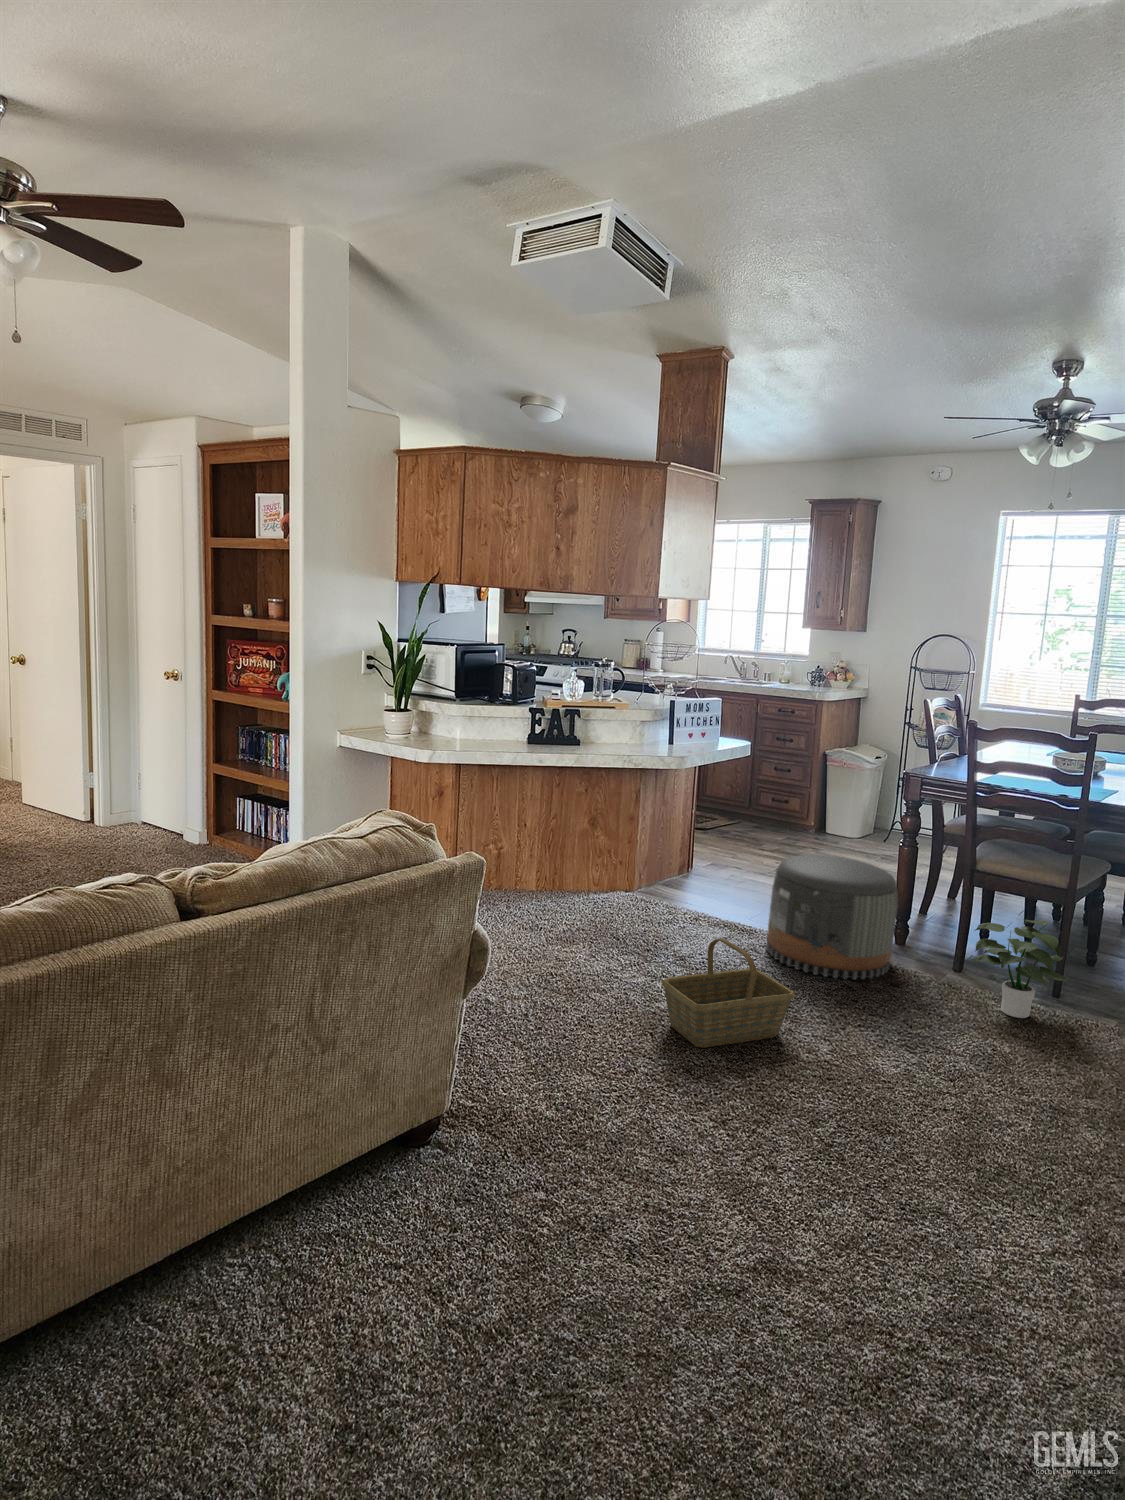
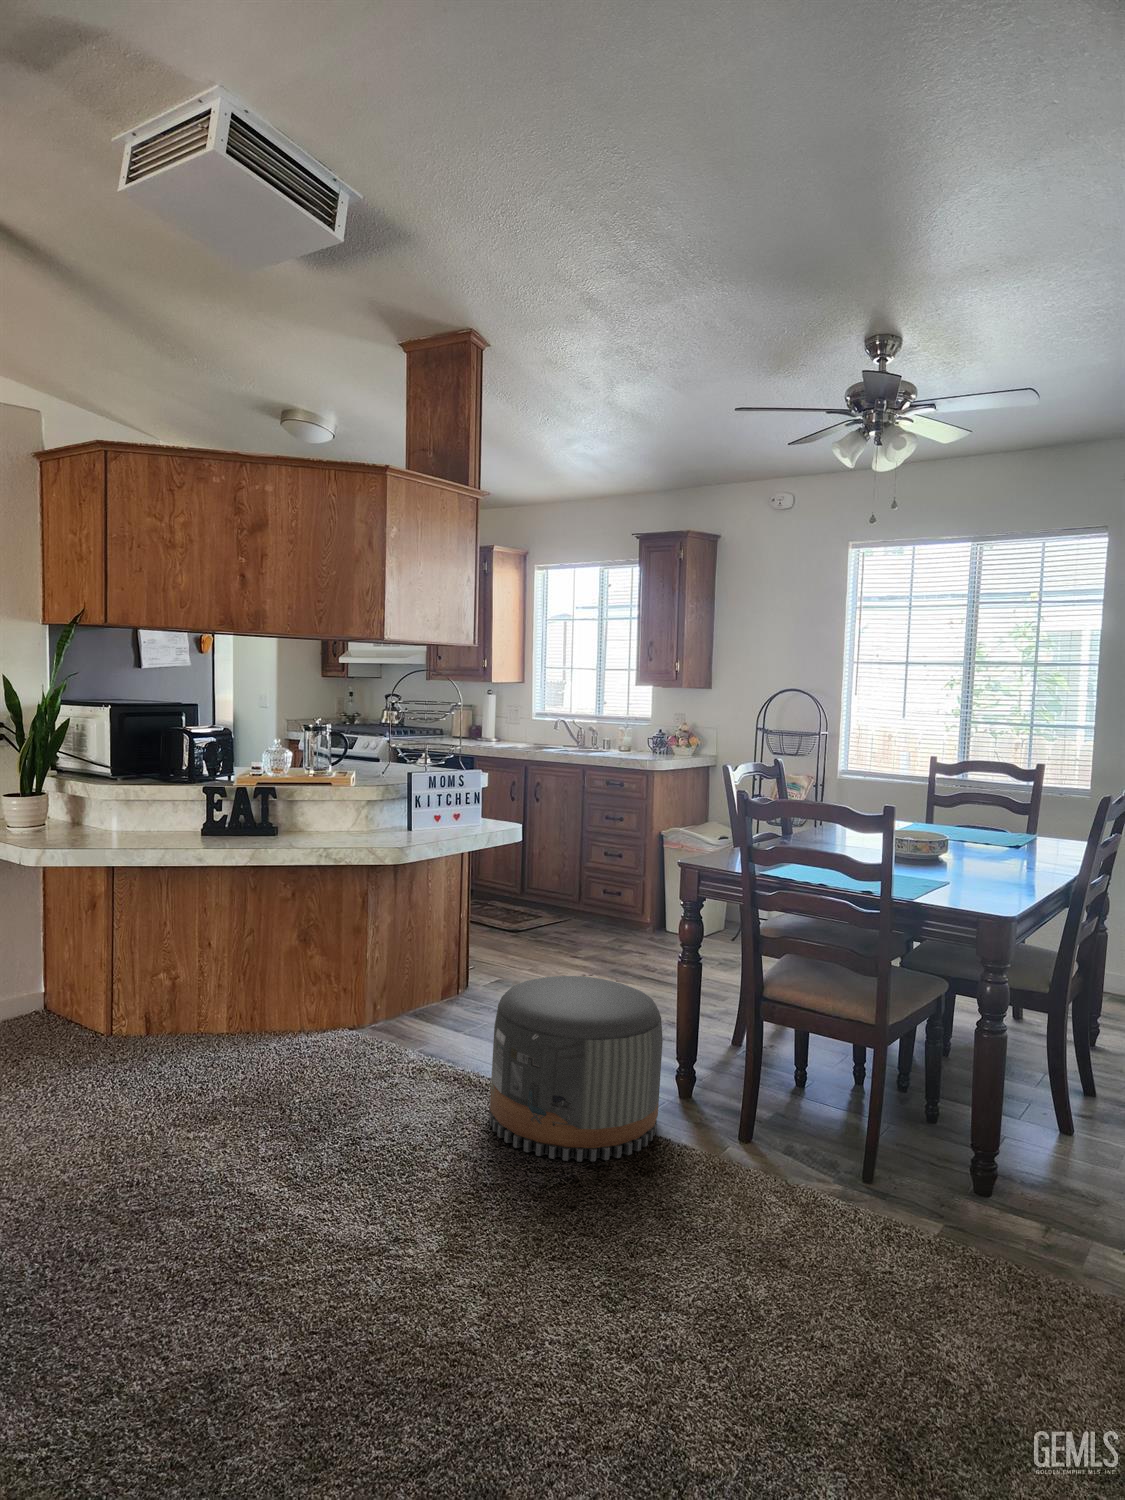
potted plant: present [971,919,1070,1018] -> none [742,1071,880,1221]
basket: present [662,939,795,1048] -> none [237,1126,442,1314]

